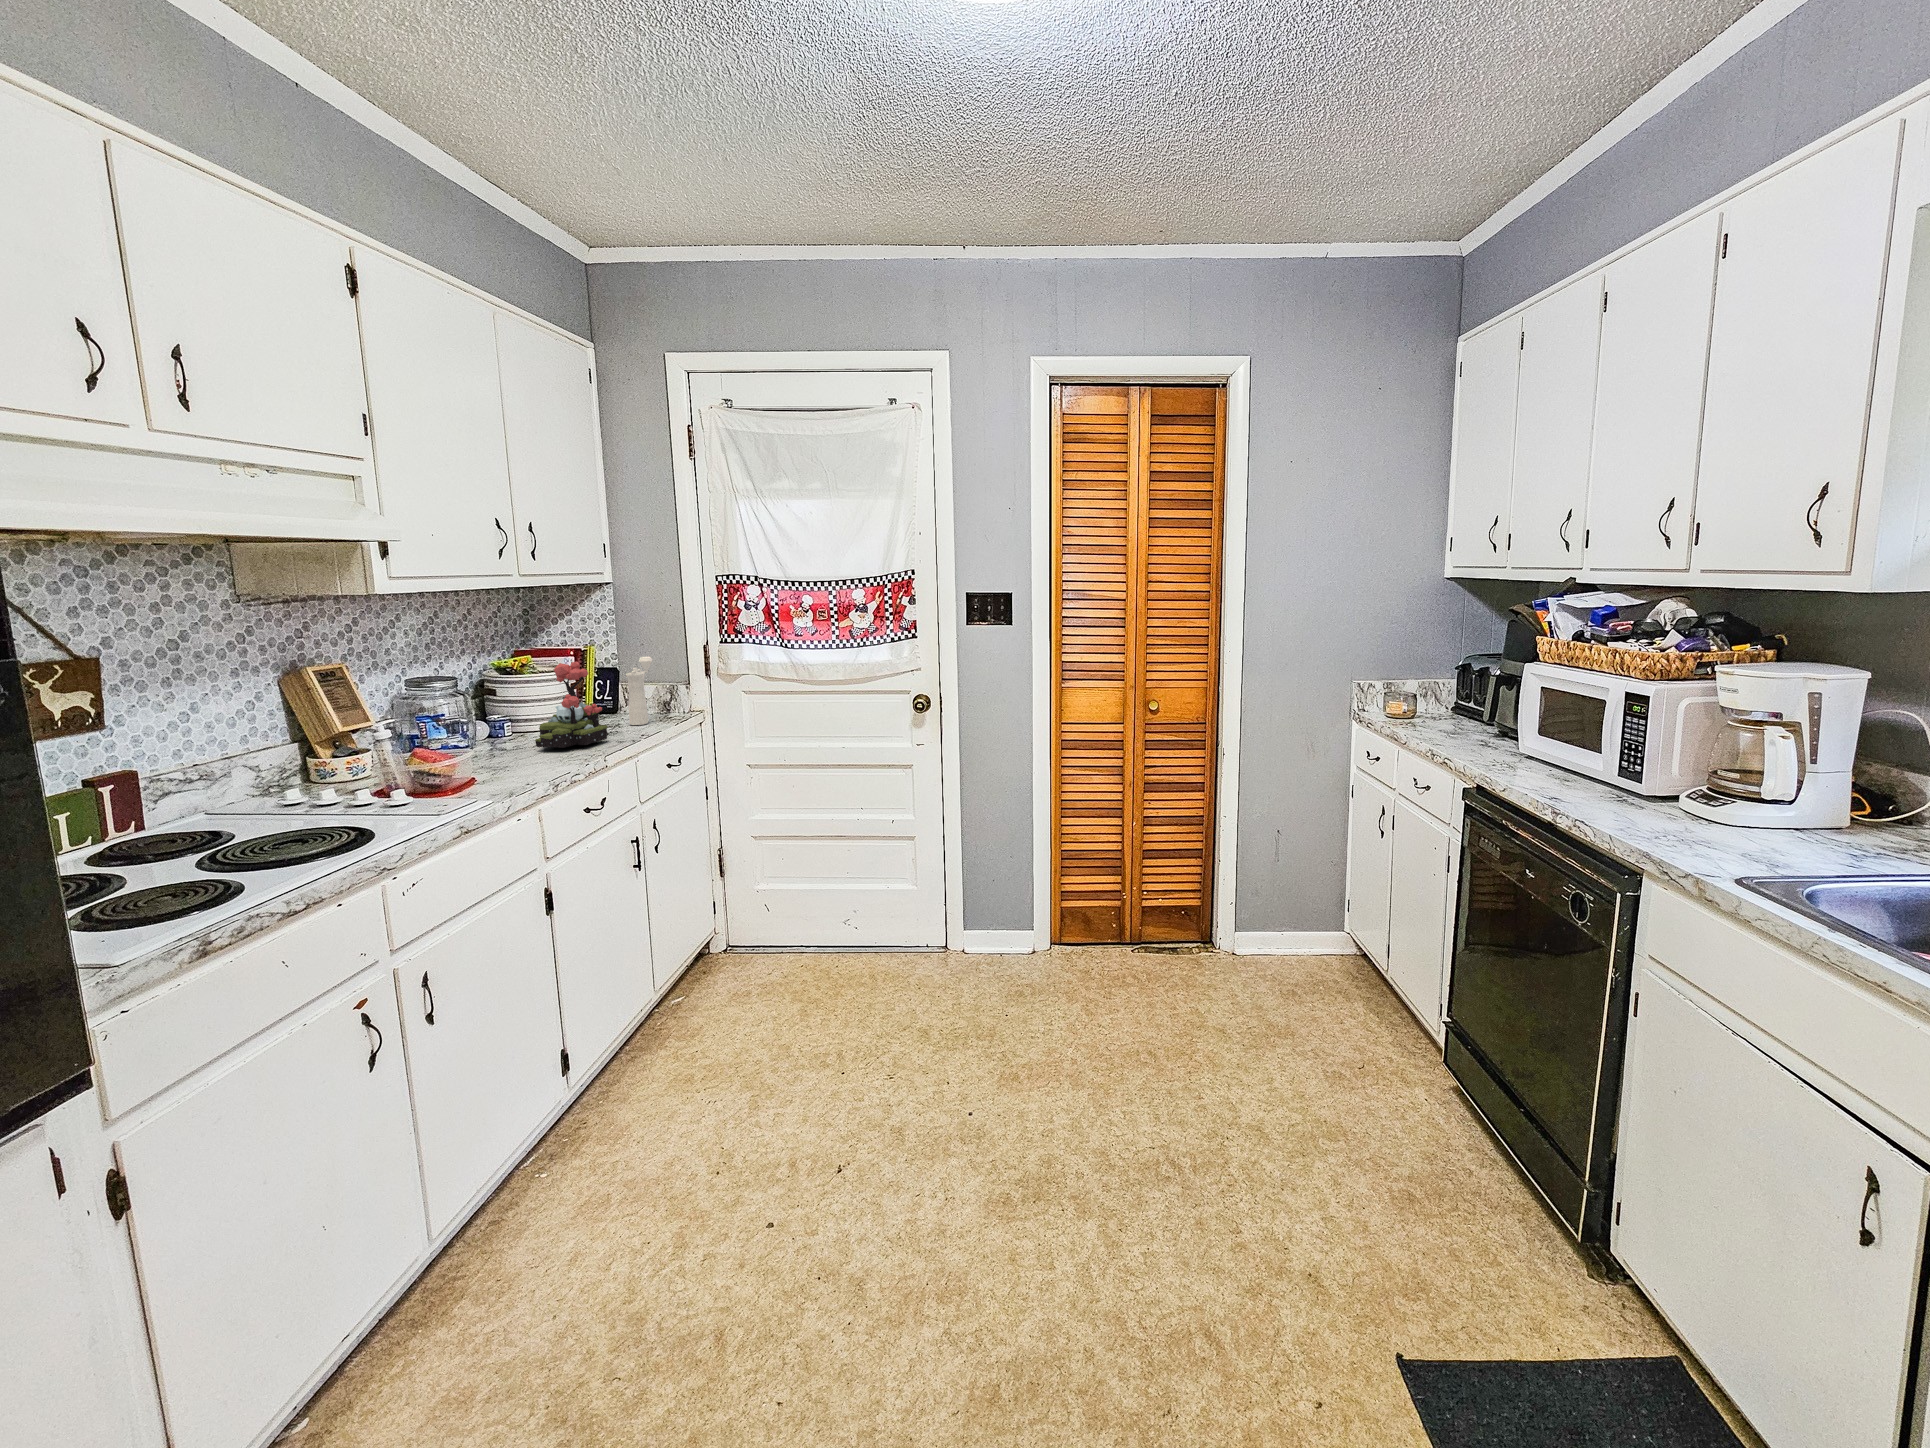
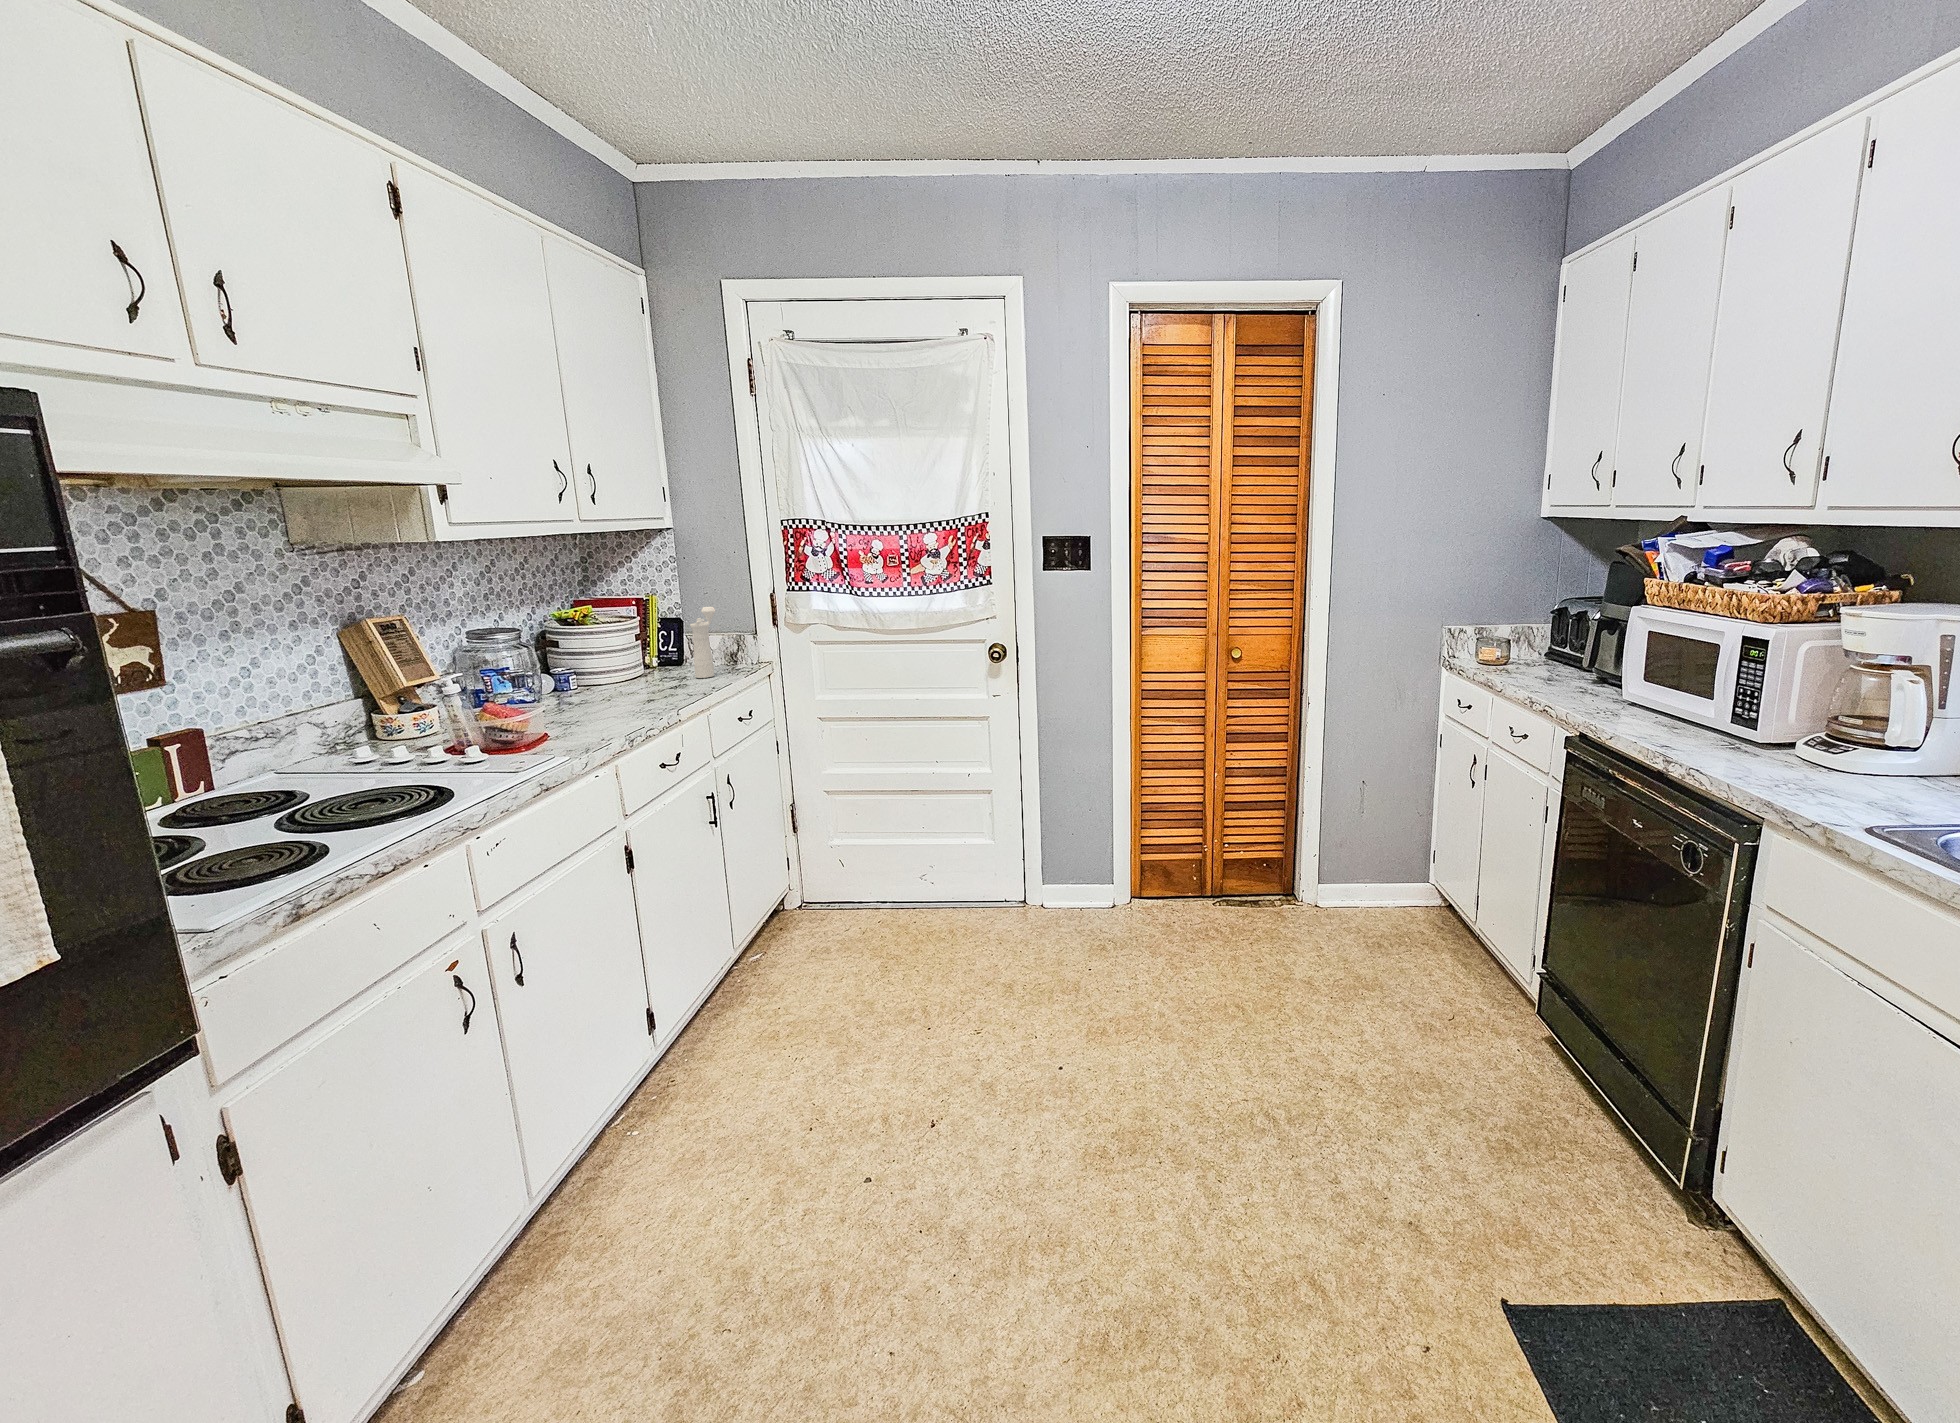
plant: present [535,662,608,748] -> none [604,611,677,701]

